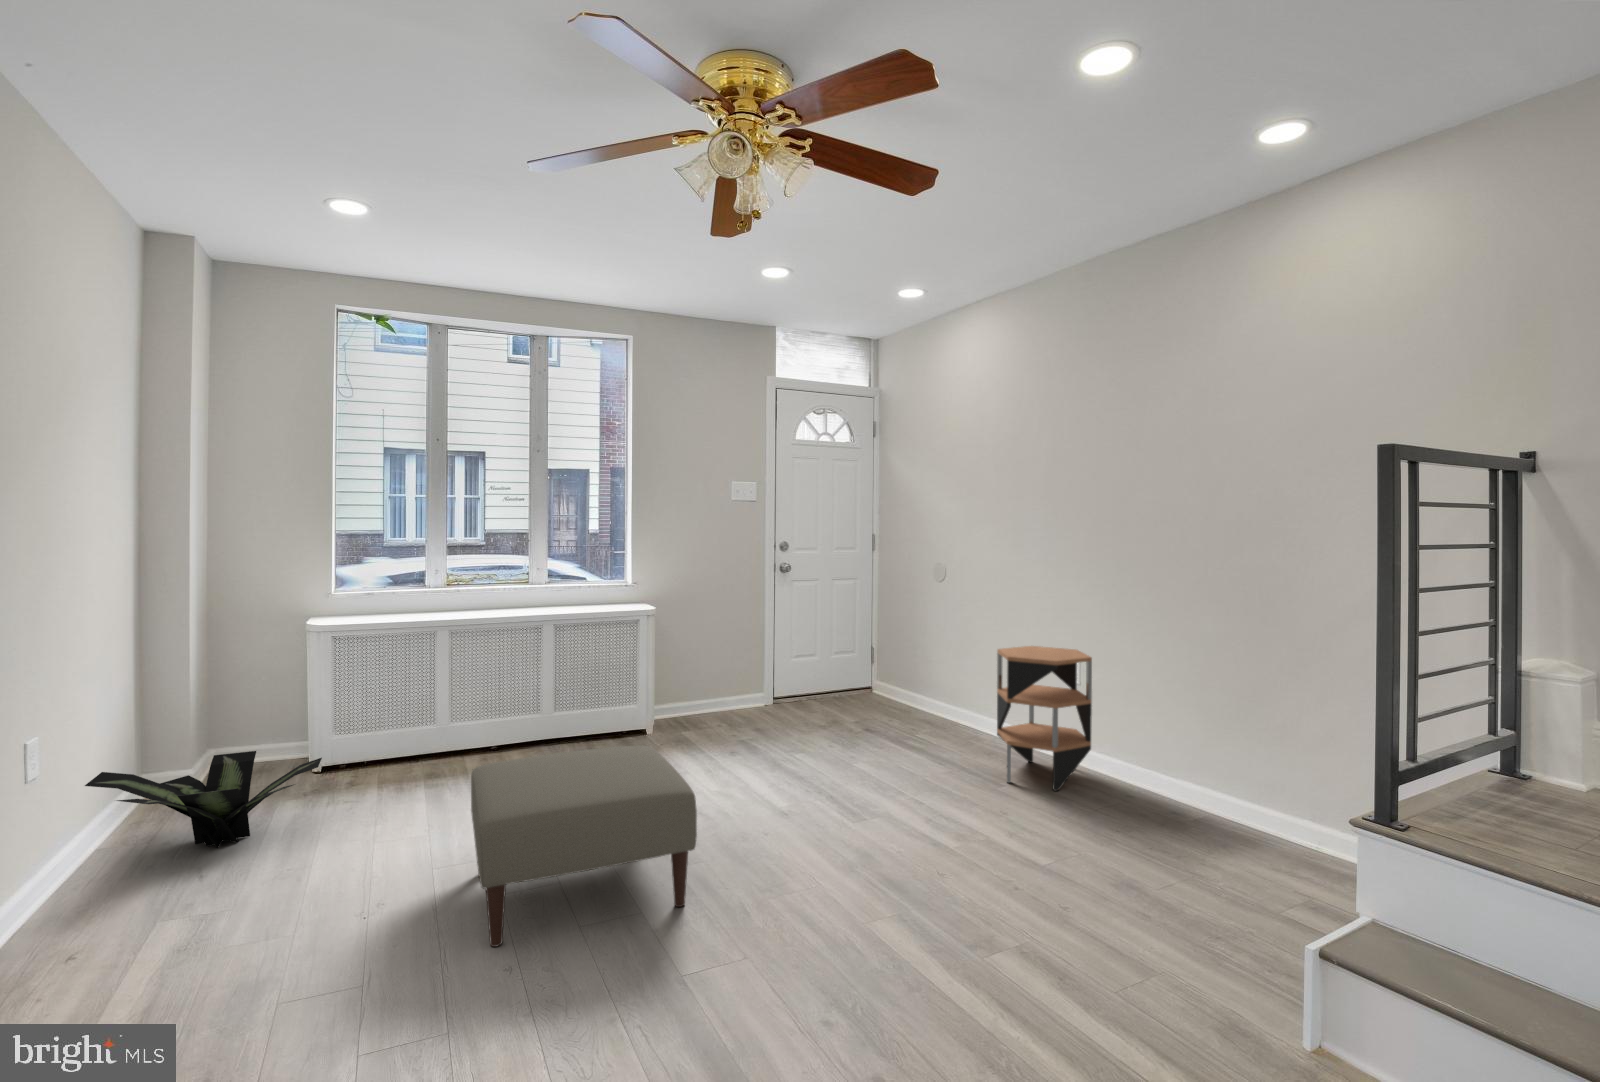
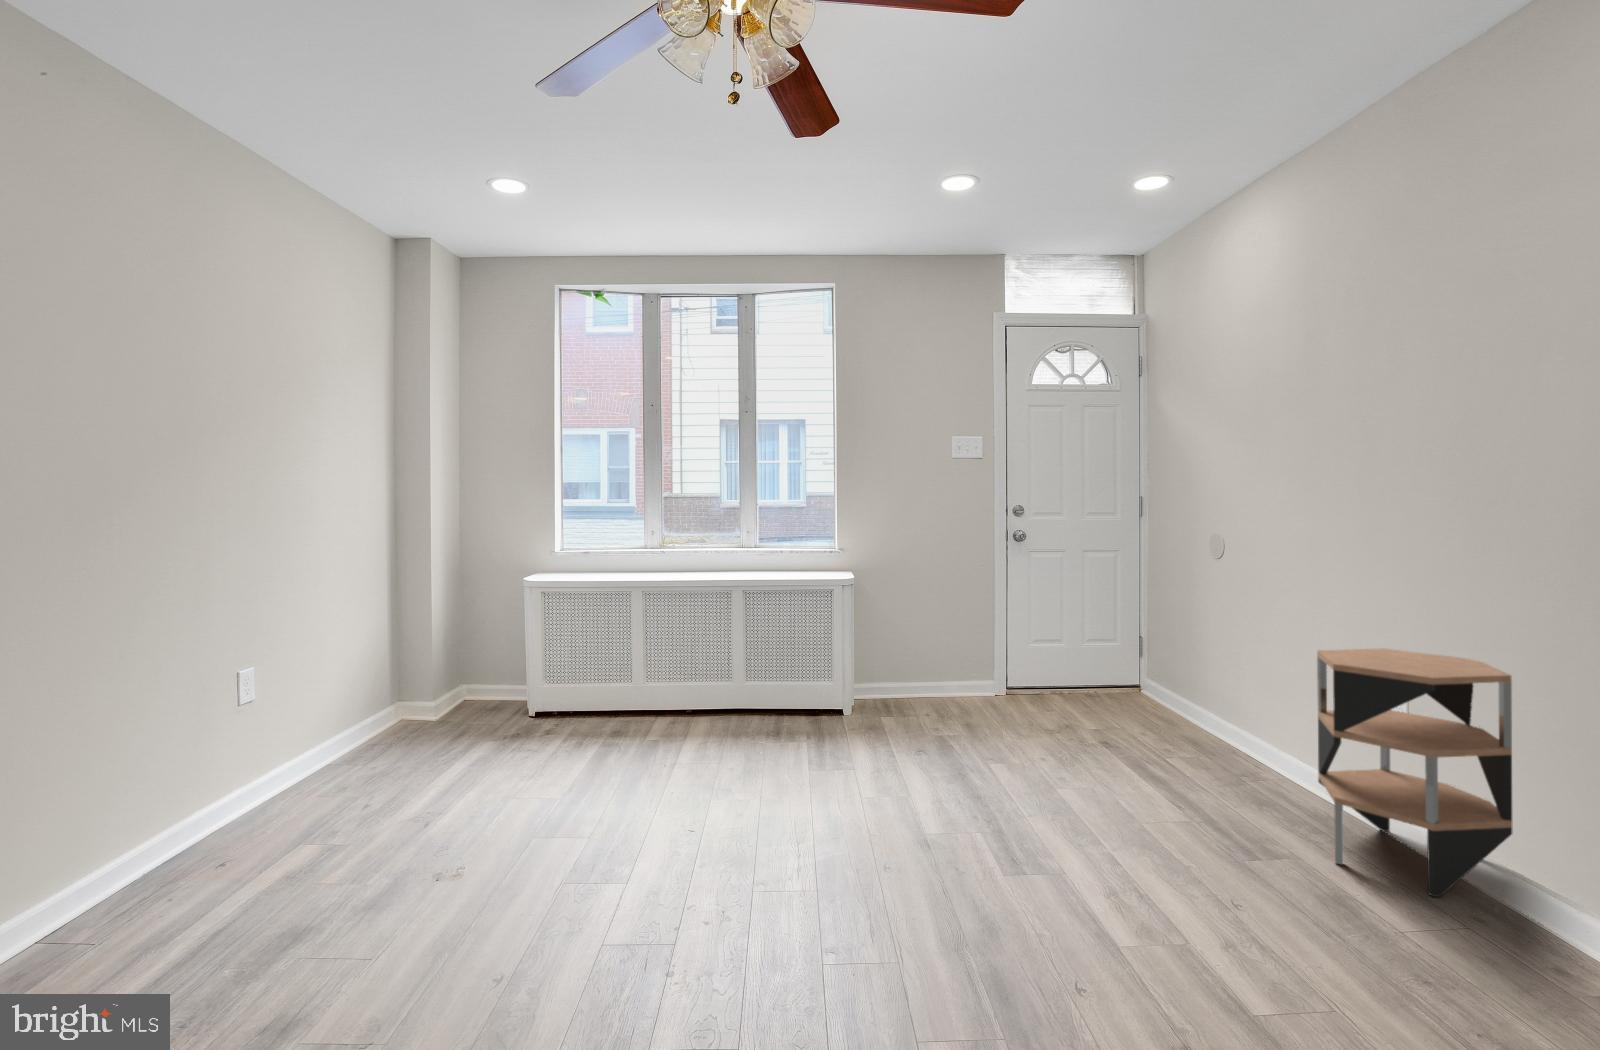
ottoman: present [471,745,697,947] -> none [468,745,769,999]
potted plant: present [85,751,322,848] -> none [286,704,490,798]

